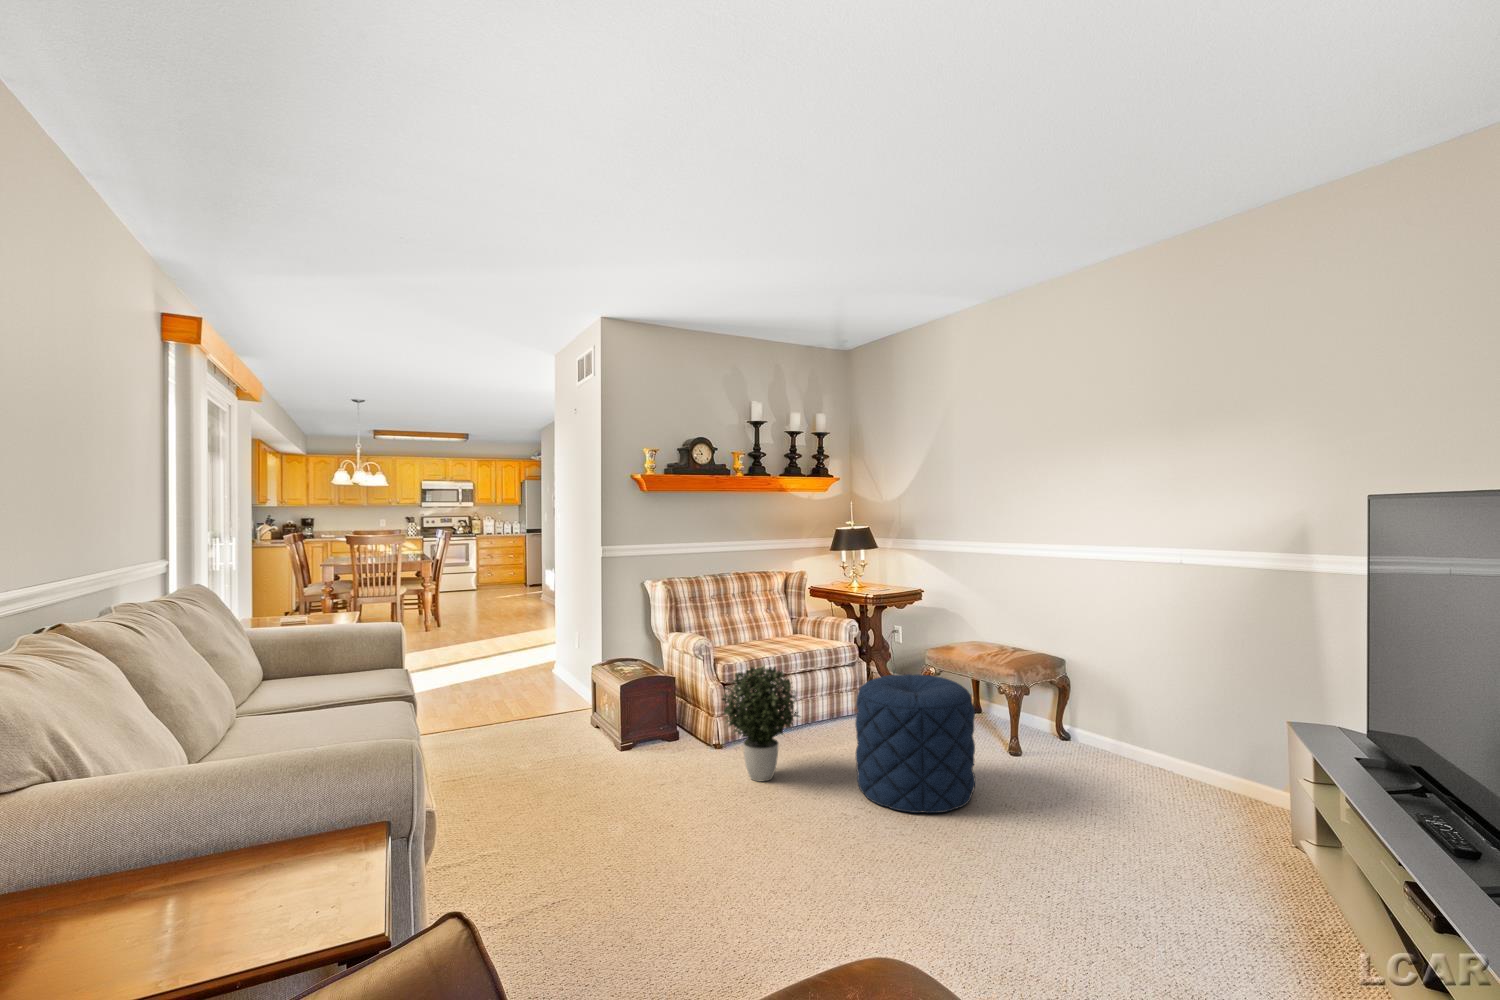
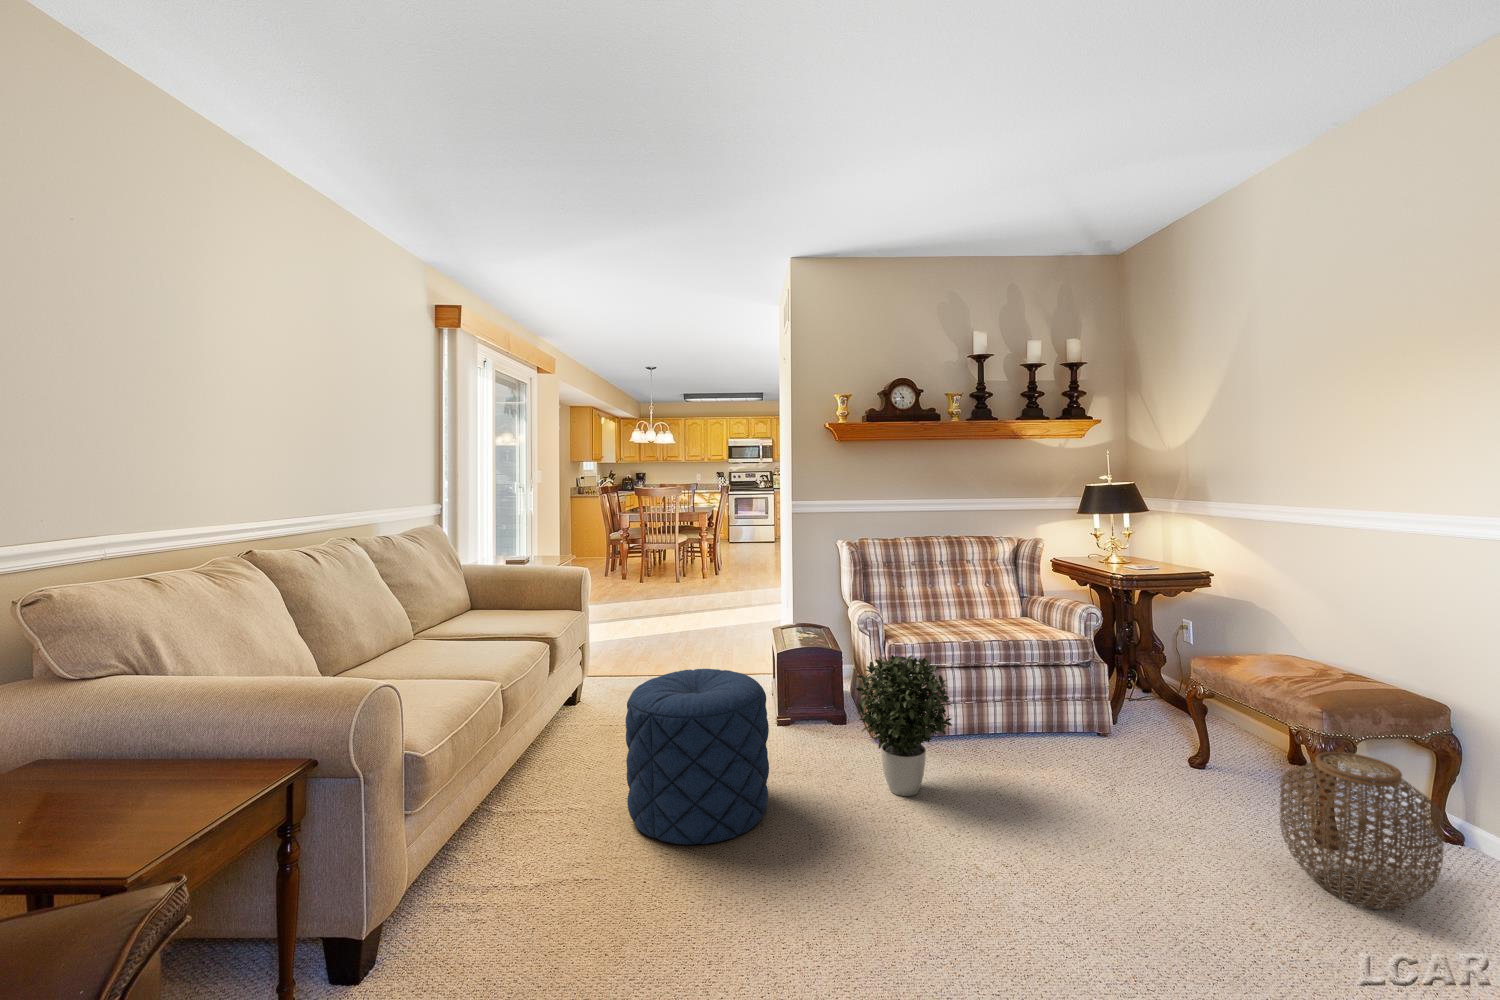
pouf: present [855,674,975,813] -> present [625,669,769,845]
woven basket: none [1007,694,1089,786] -> present [1280,752,1444,910]

